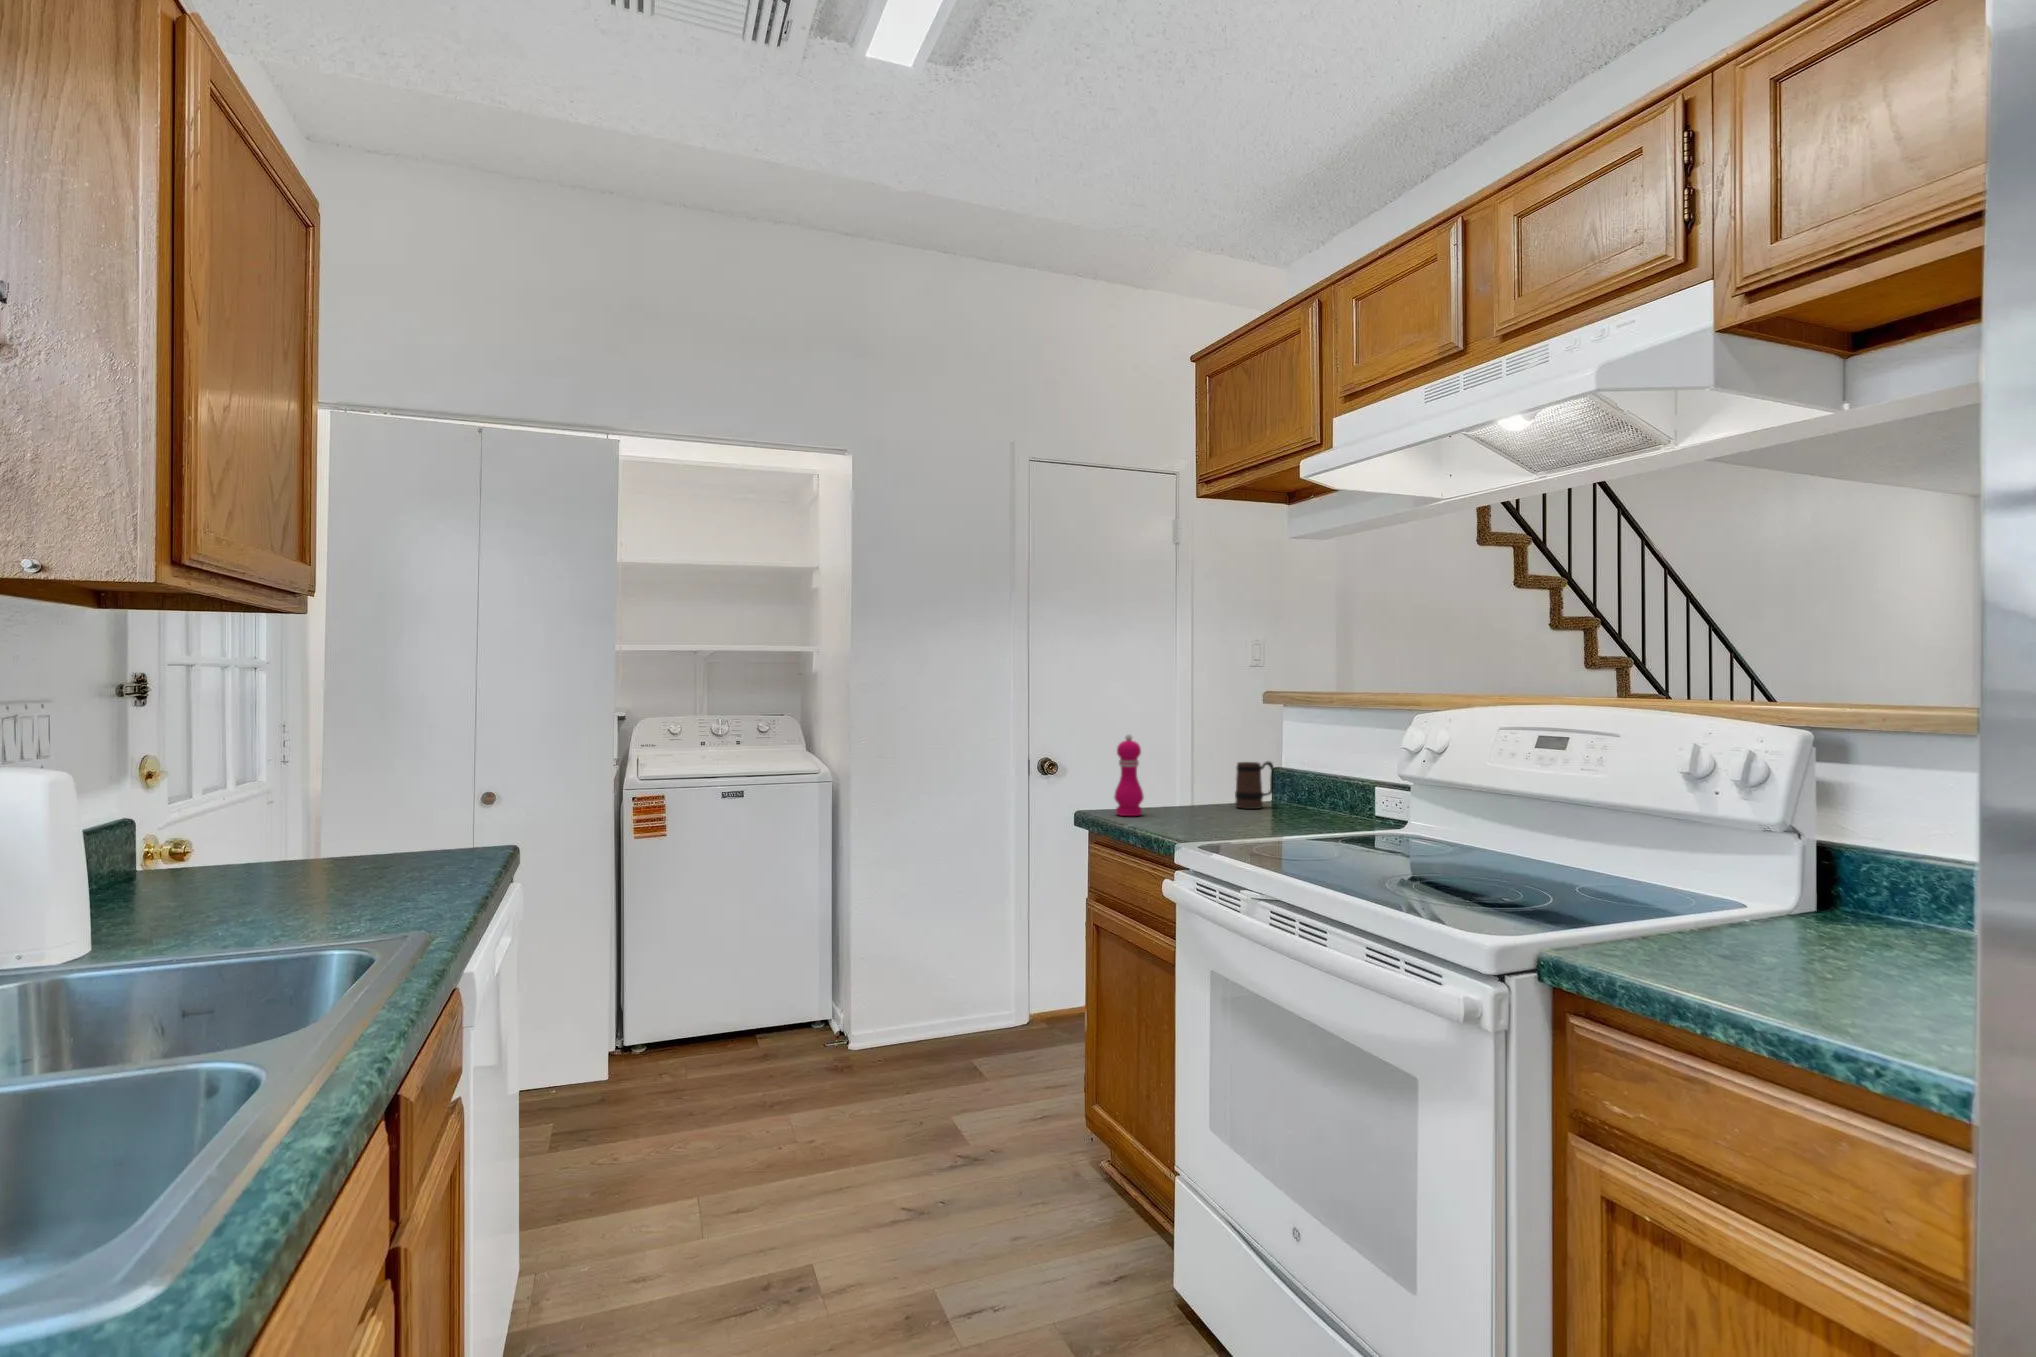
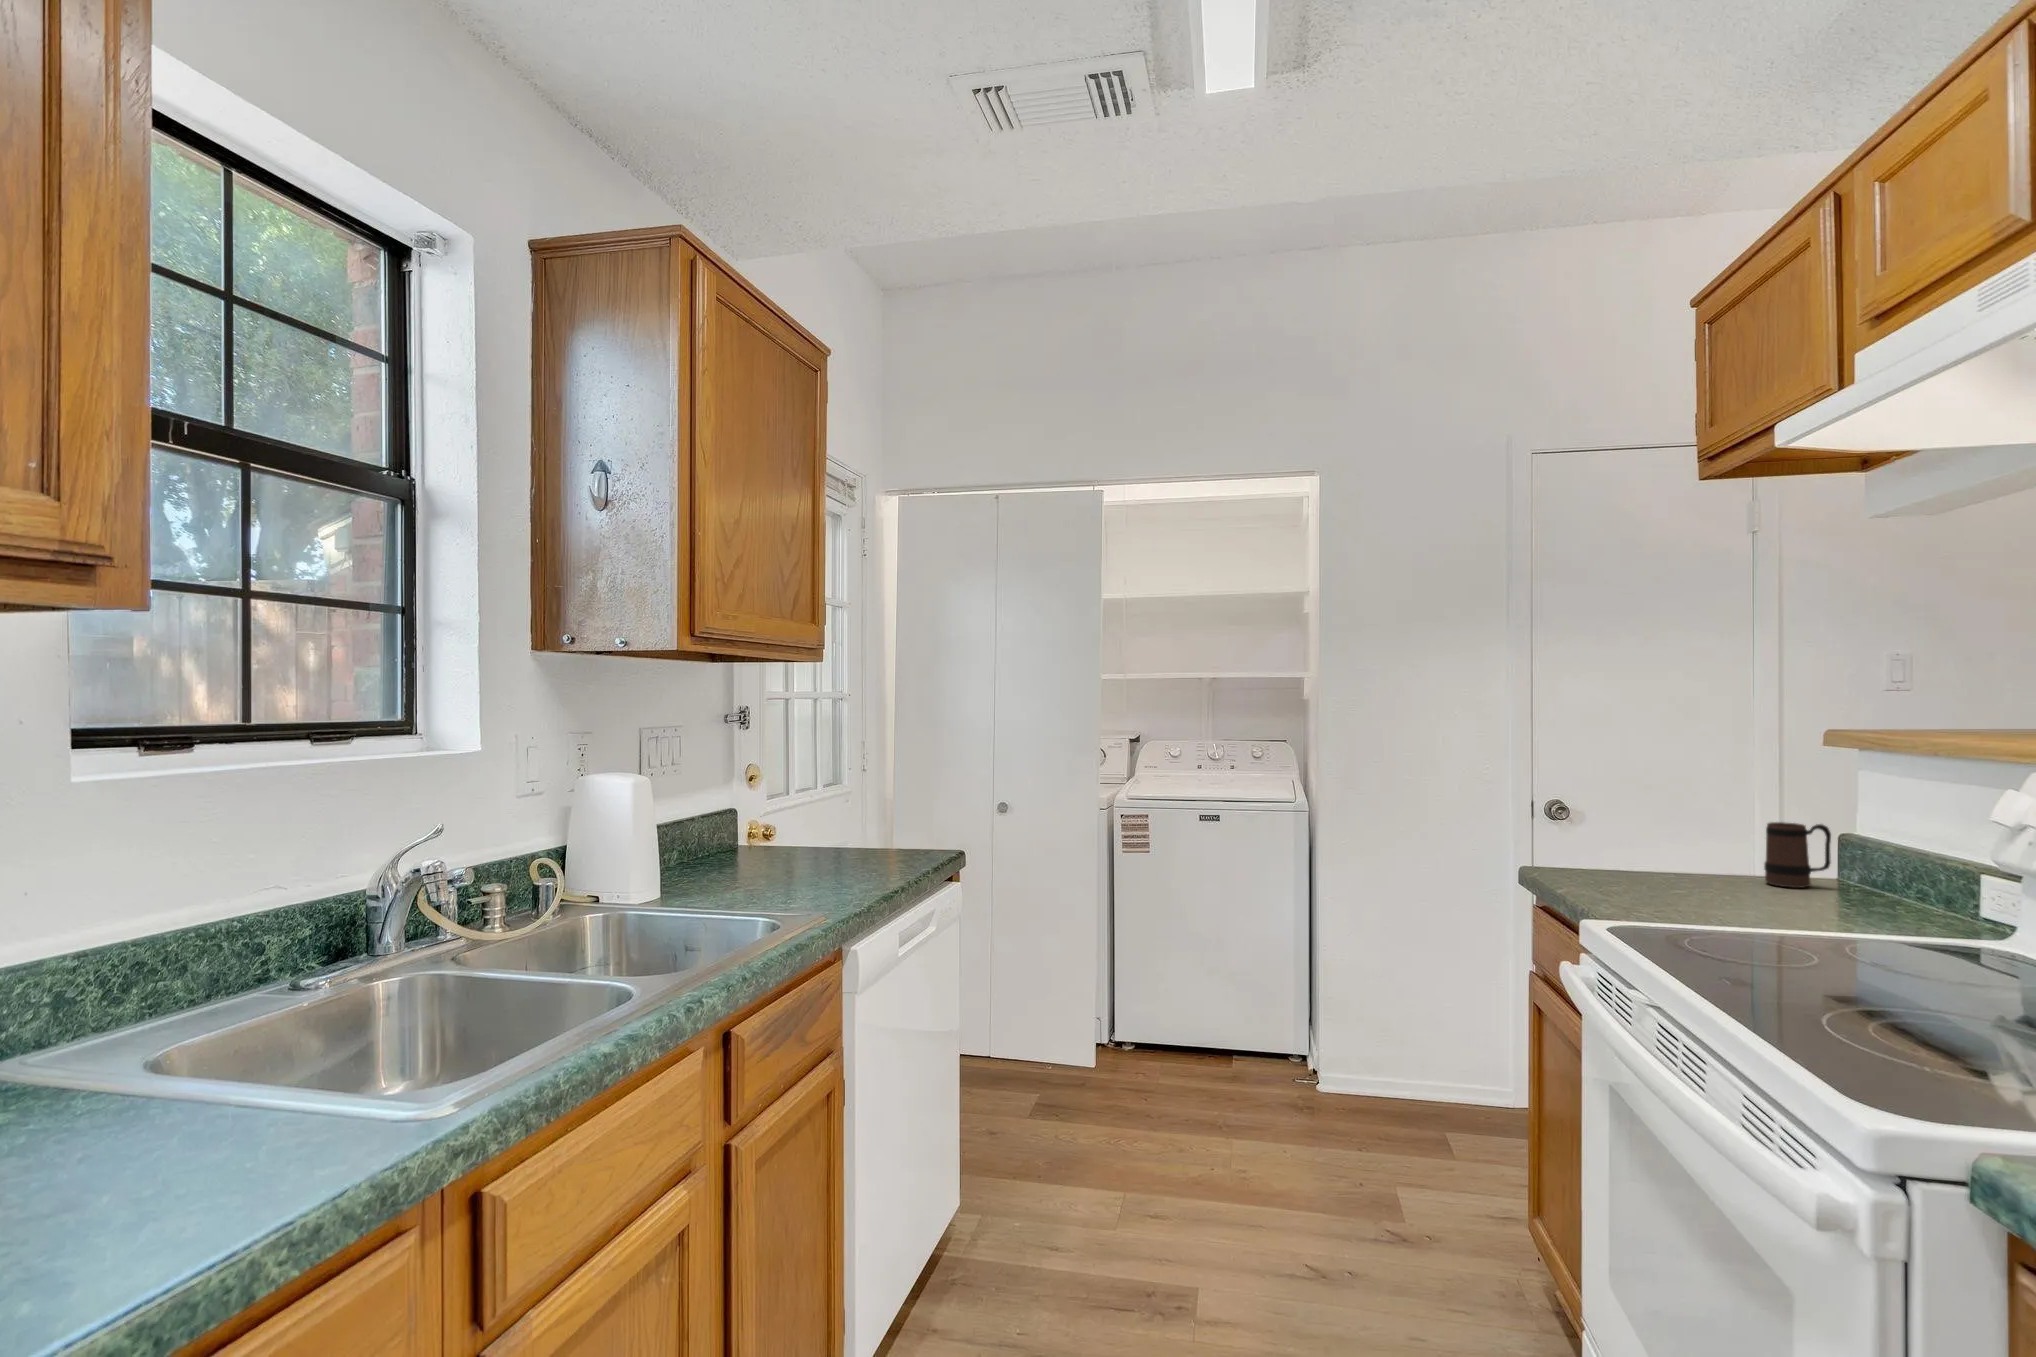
pepper mill: present [1114,734,1144,816] -> none [1563,779,1604,880]

